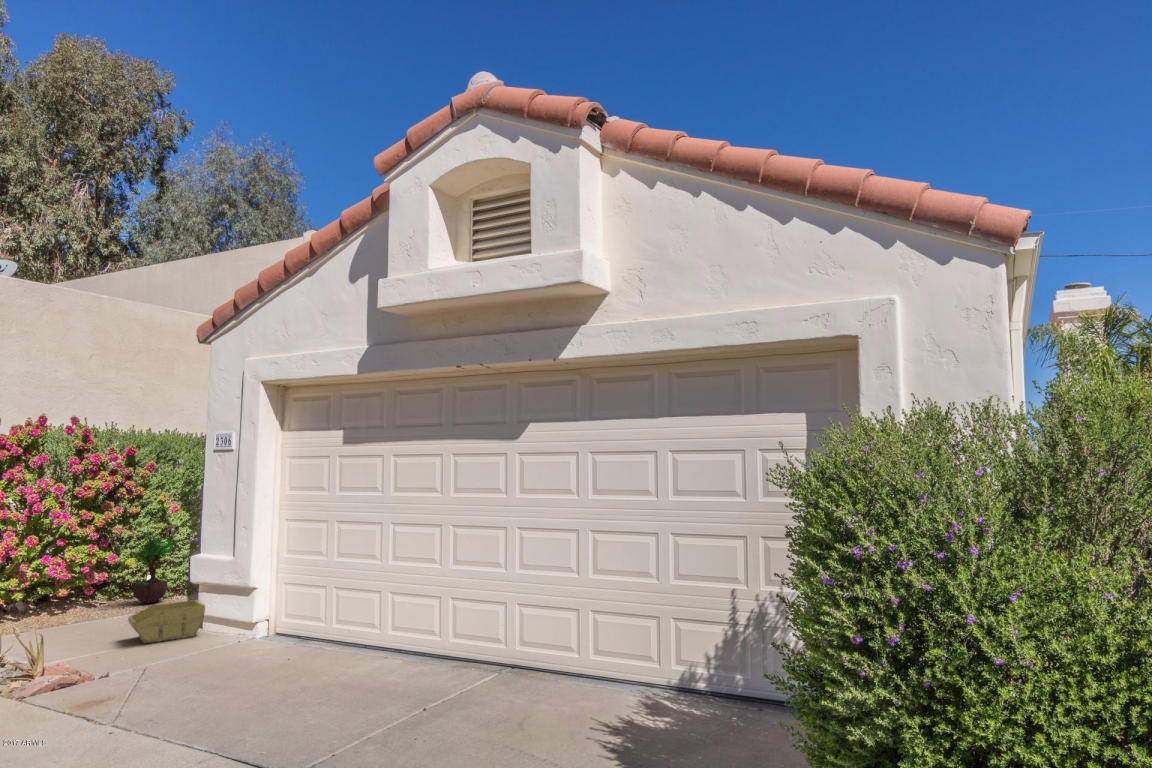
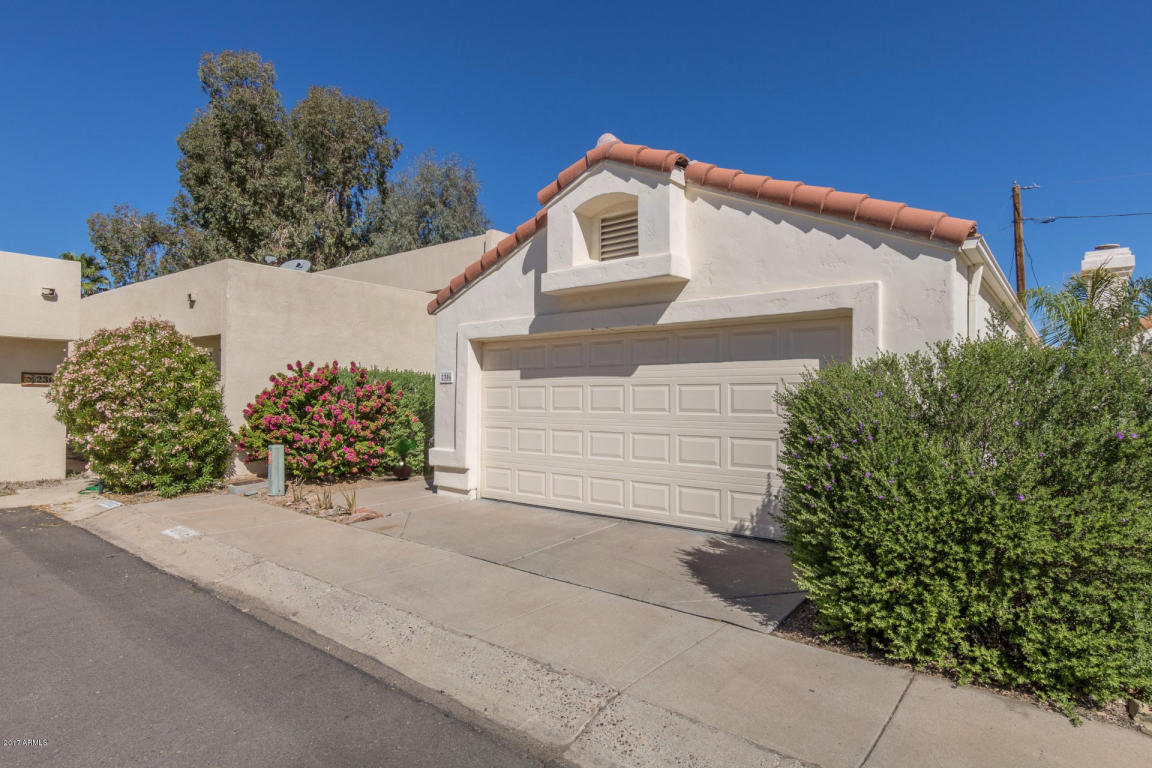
storage bin: present [128,600,205,644] -> none [396,476,440,500]

